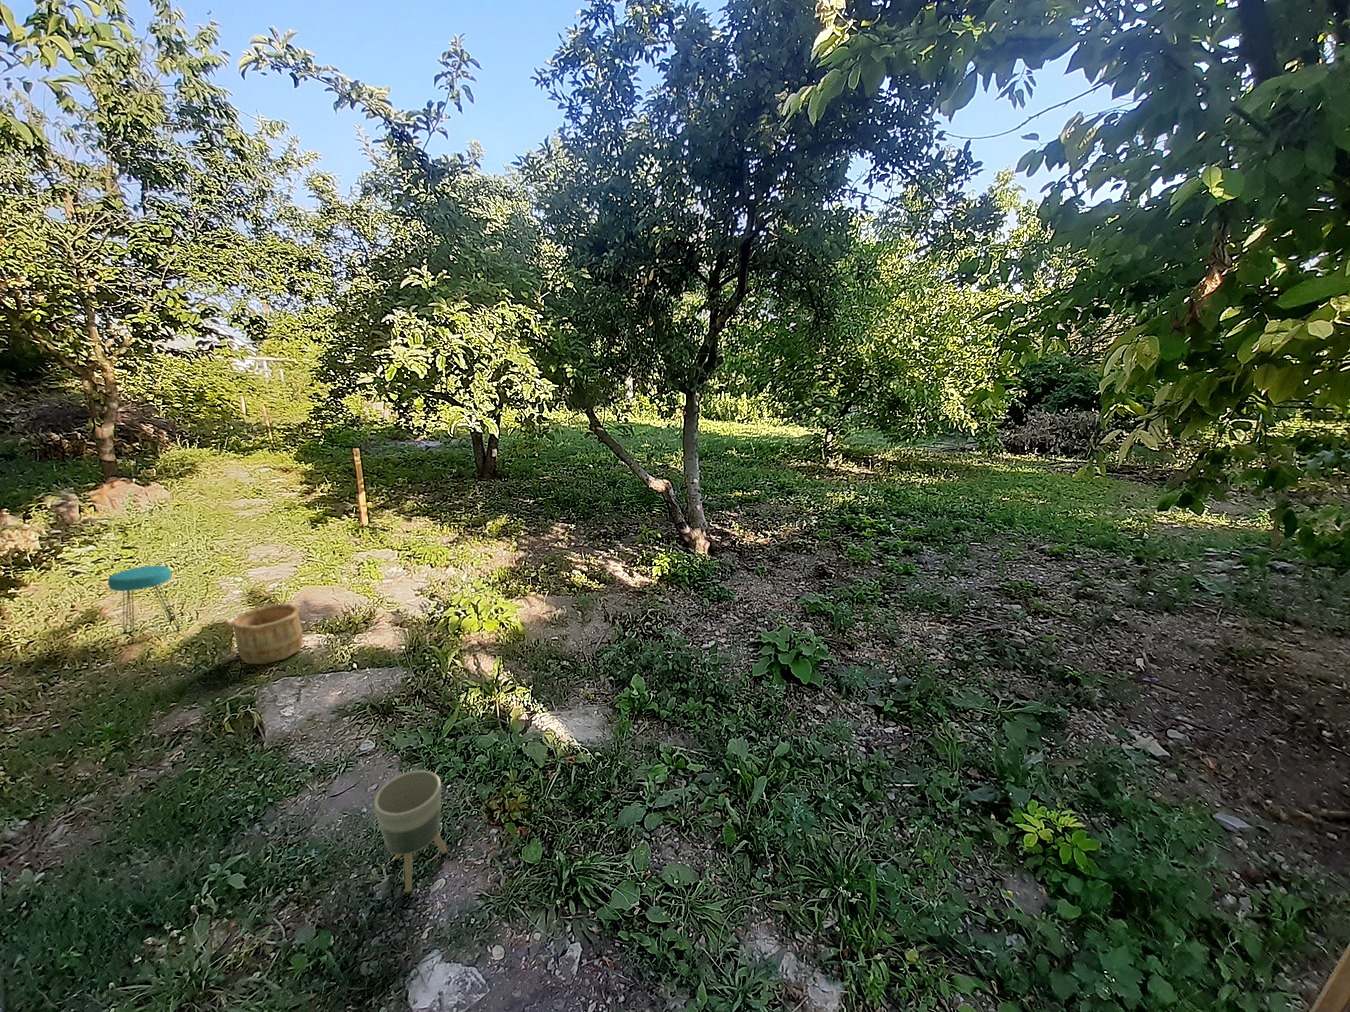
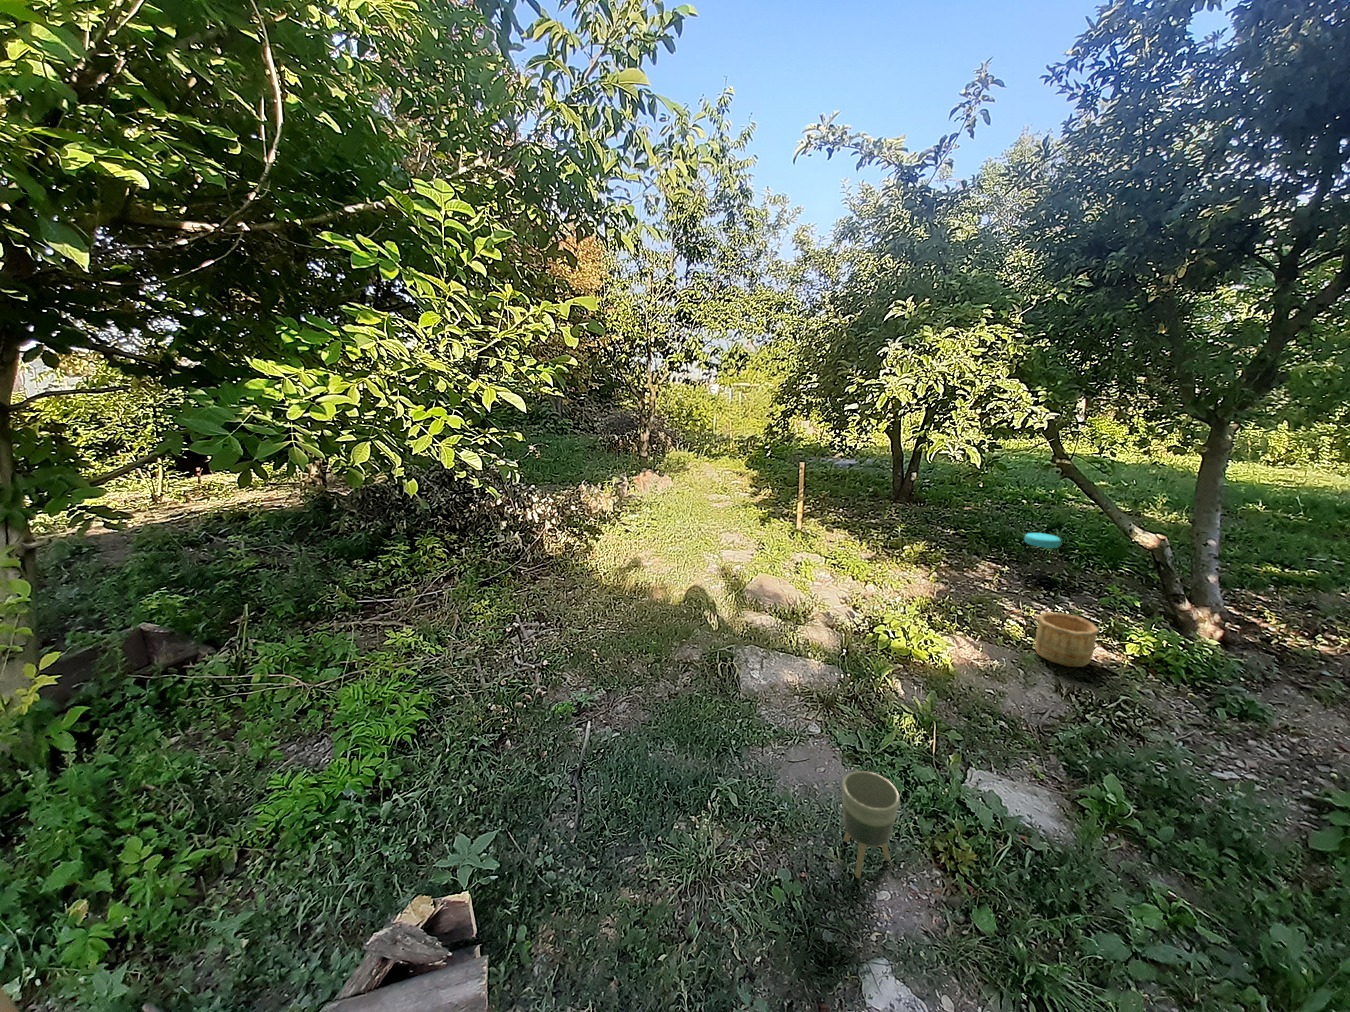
stool: present [108,566,181,643] -> present [1017,533,1061,582]
wooden bucket: present [231,604,303,664] -> present [1035,612,1099,667]

